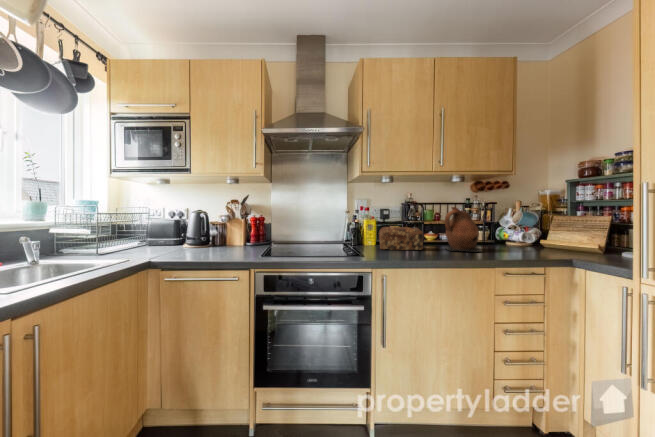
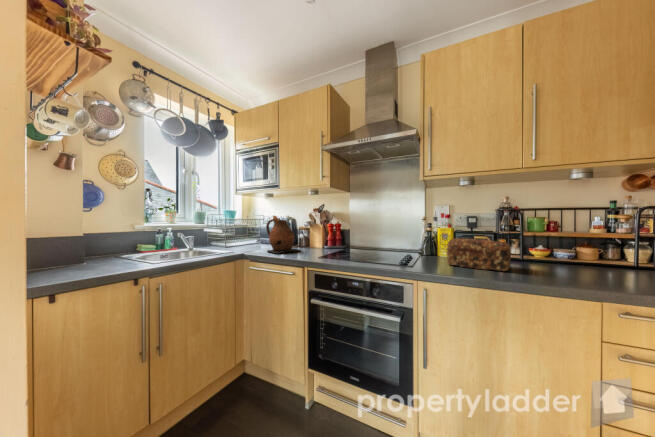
ceramic pitcher: present [445,207,482,252] -> present [266,216,300,253]

